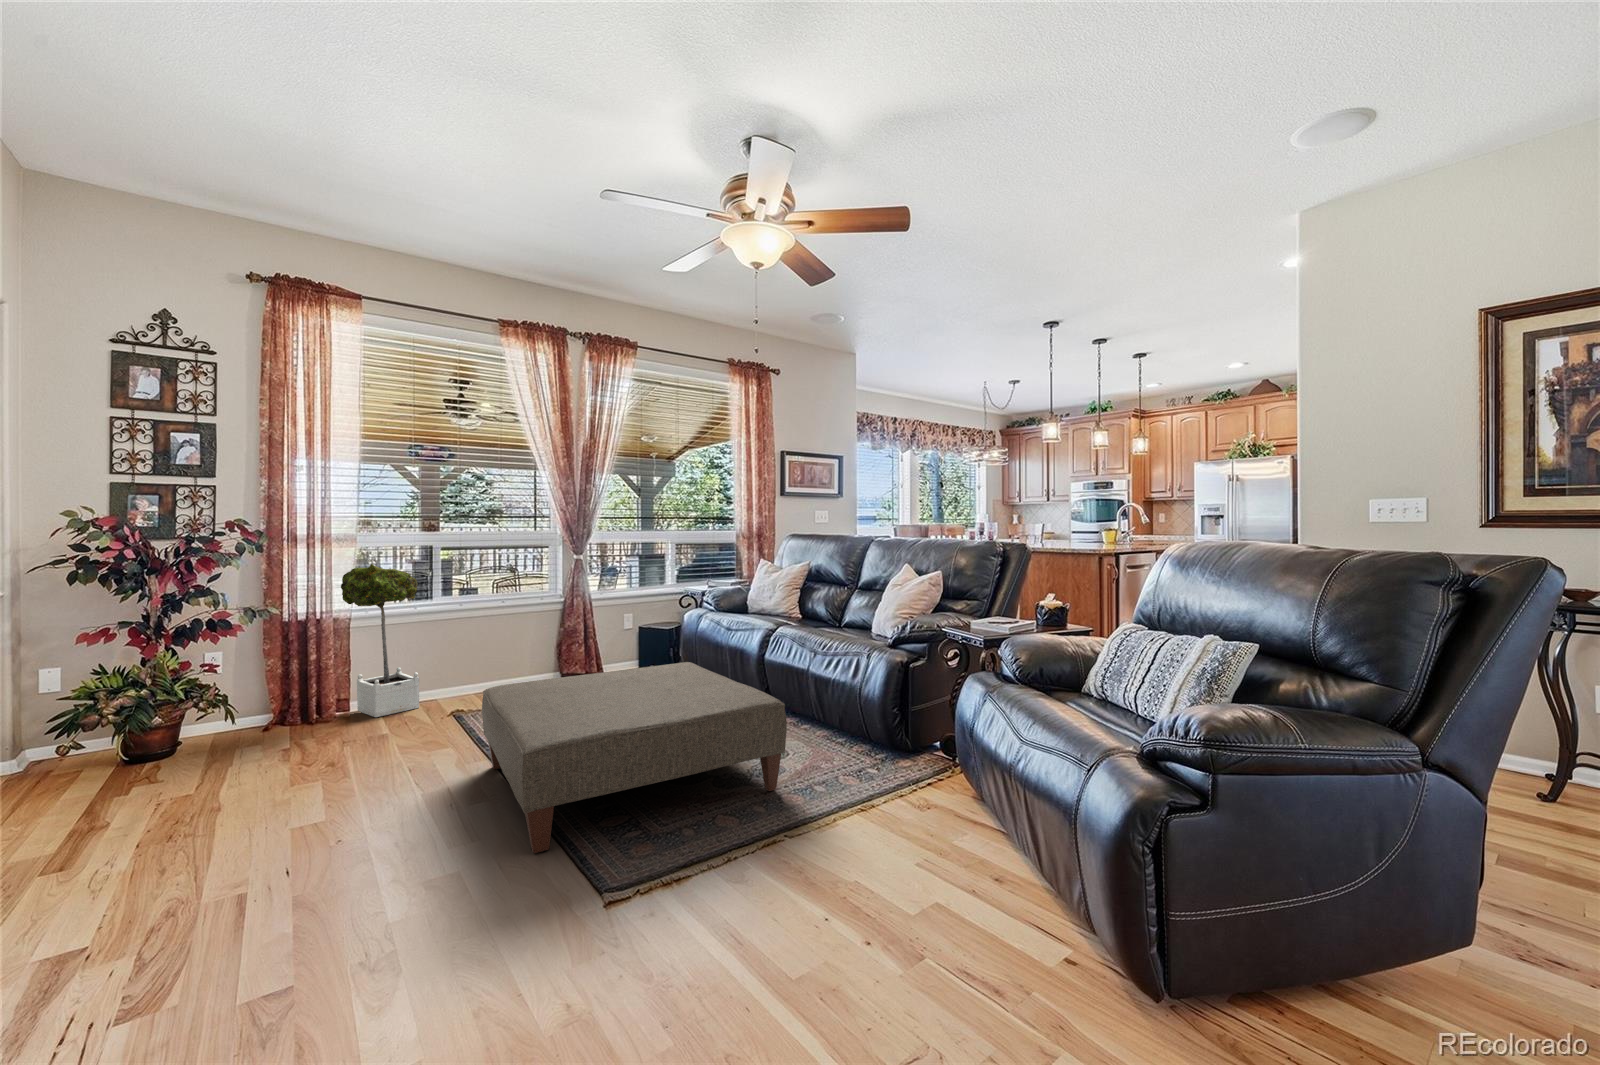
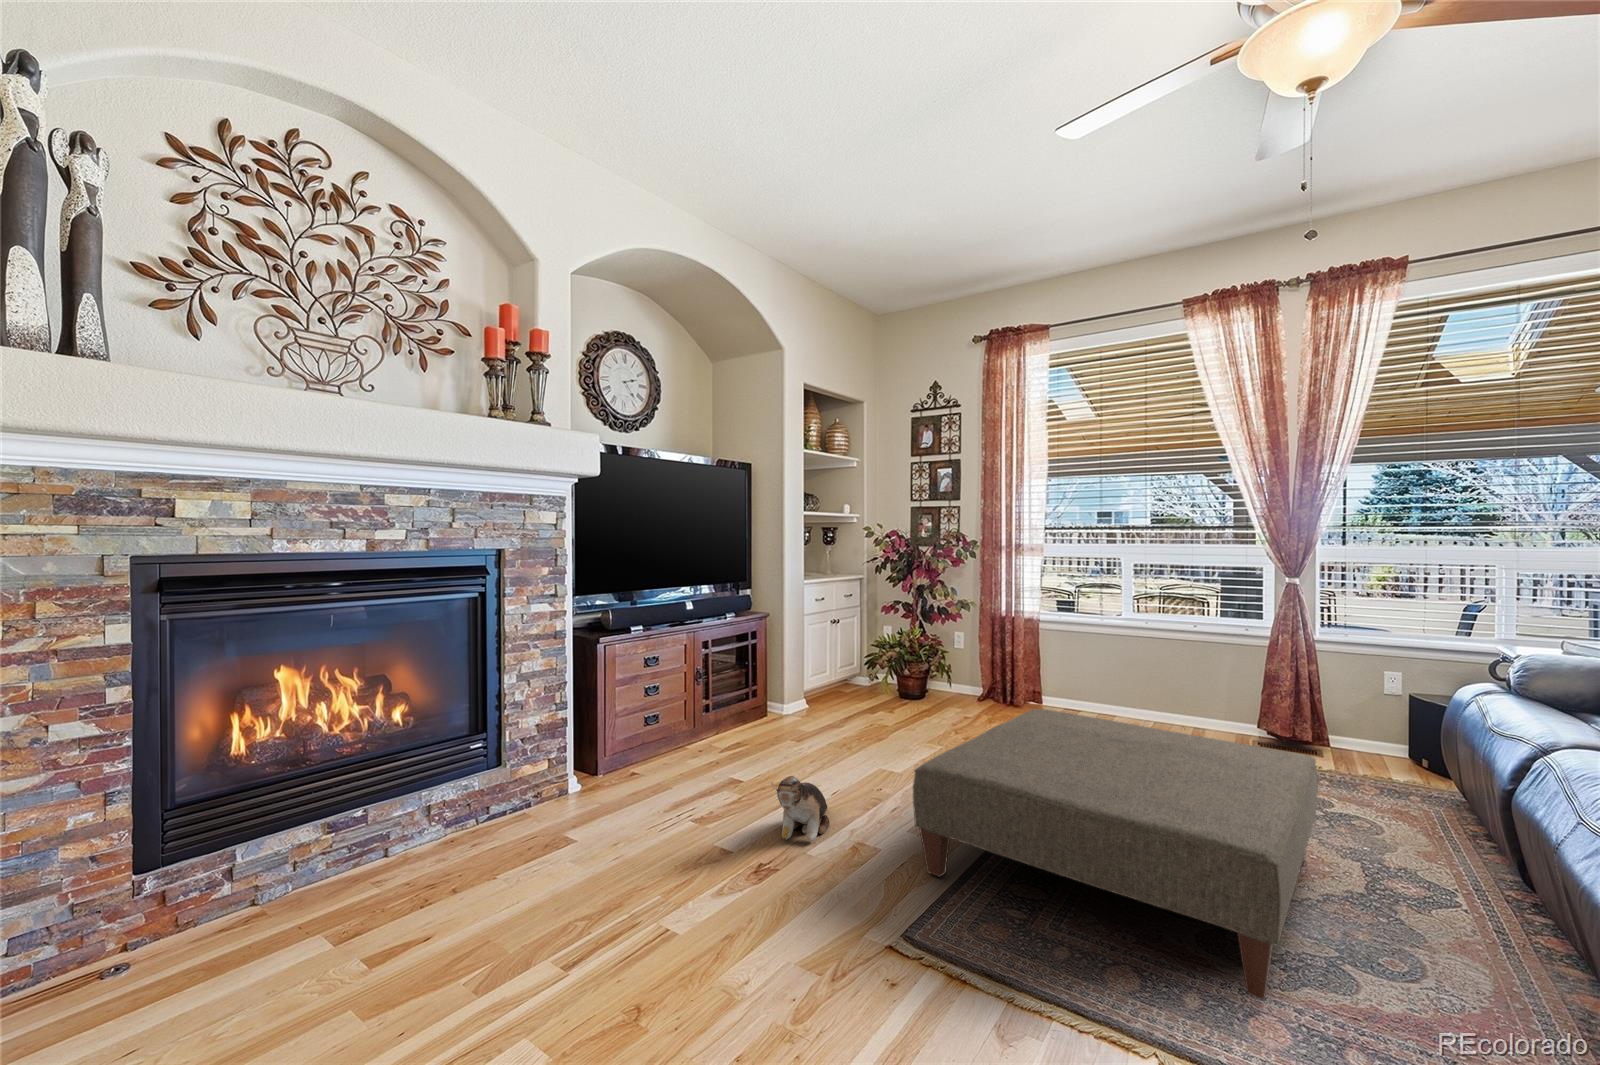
potted tree: present [341,564,419,717] -> none [1022,573,1086,718]
plush toy: none [303,832,383,931] -> present [771,776,829,841]

